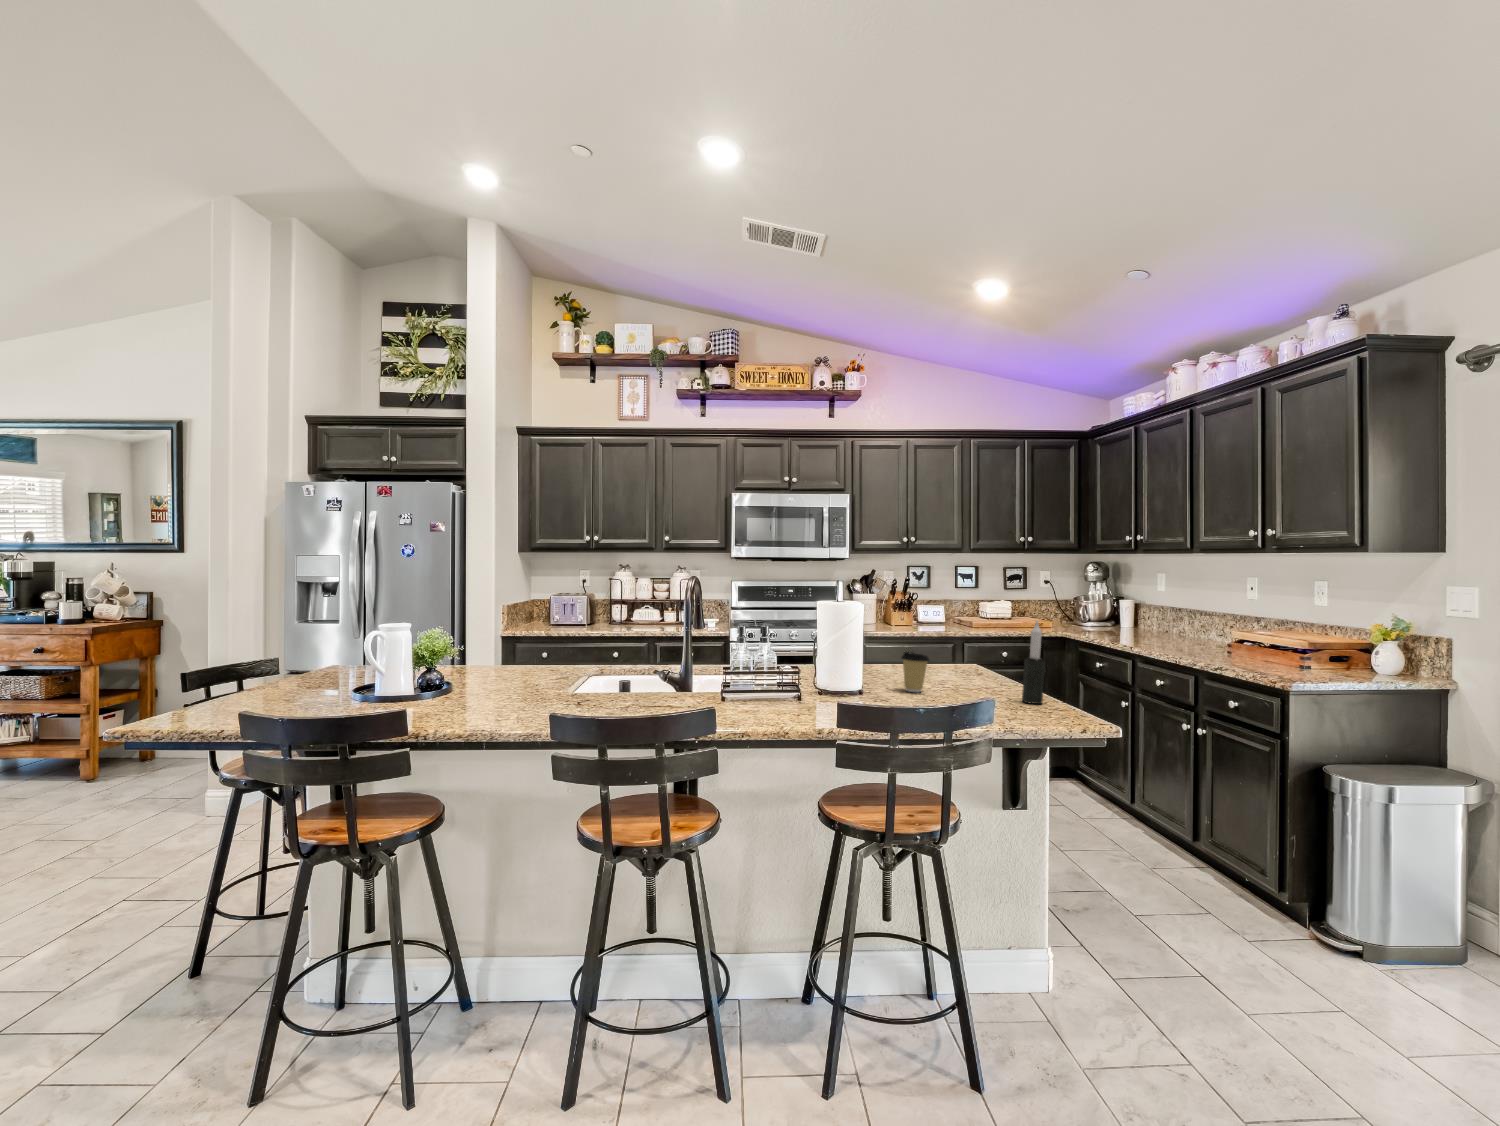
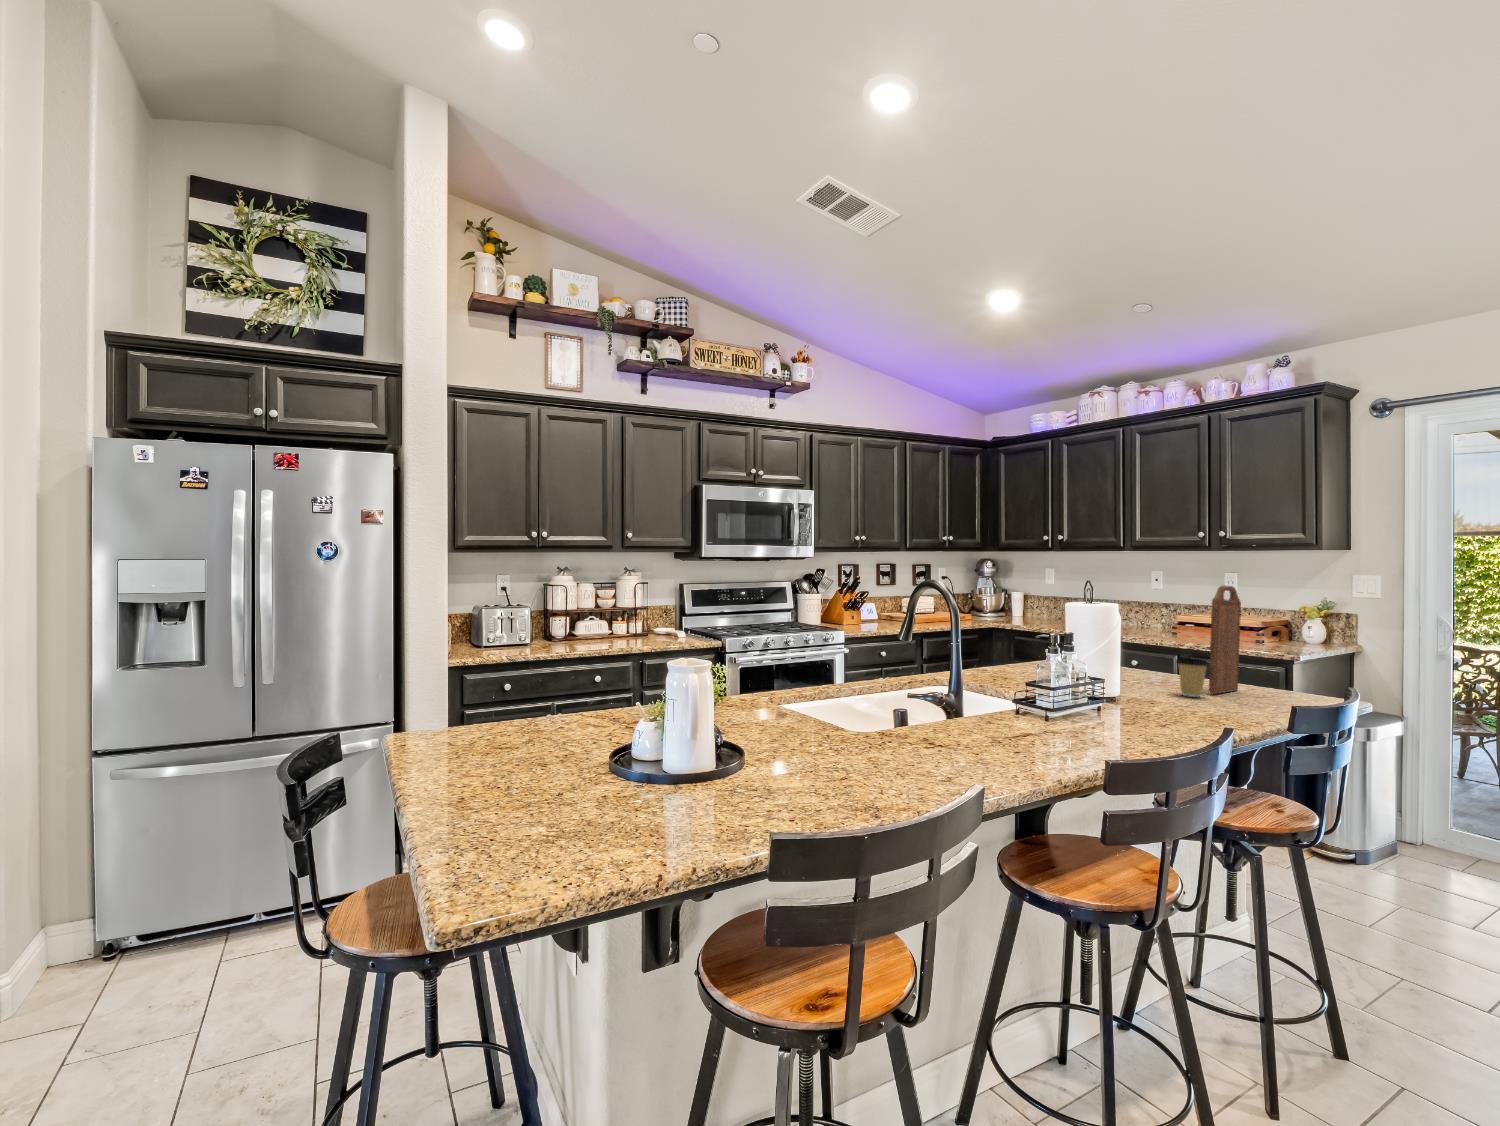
cutting board: none [944,583,1011,695] -> present [1209,586,1241,694]
candle: present [1022,621,1045,704] -> none [1269,619,1293,697]

